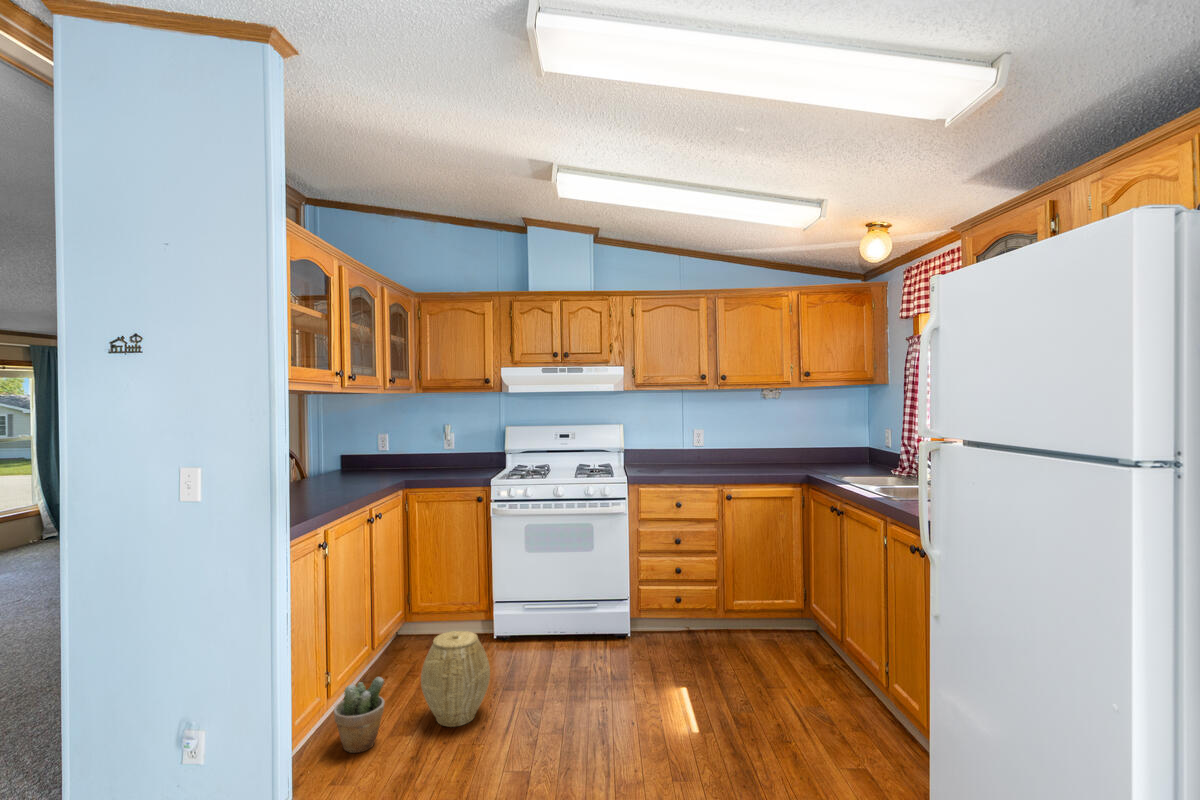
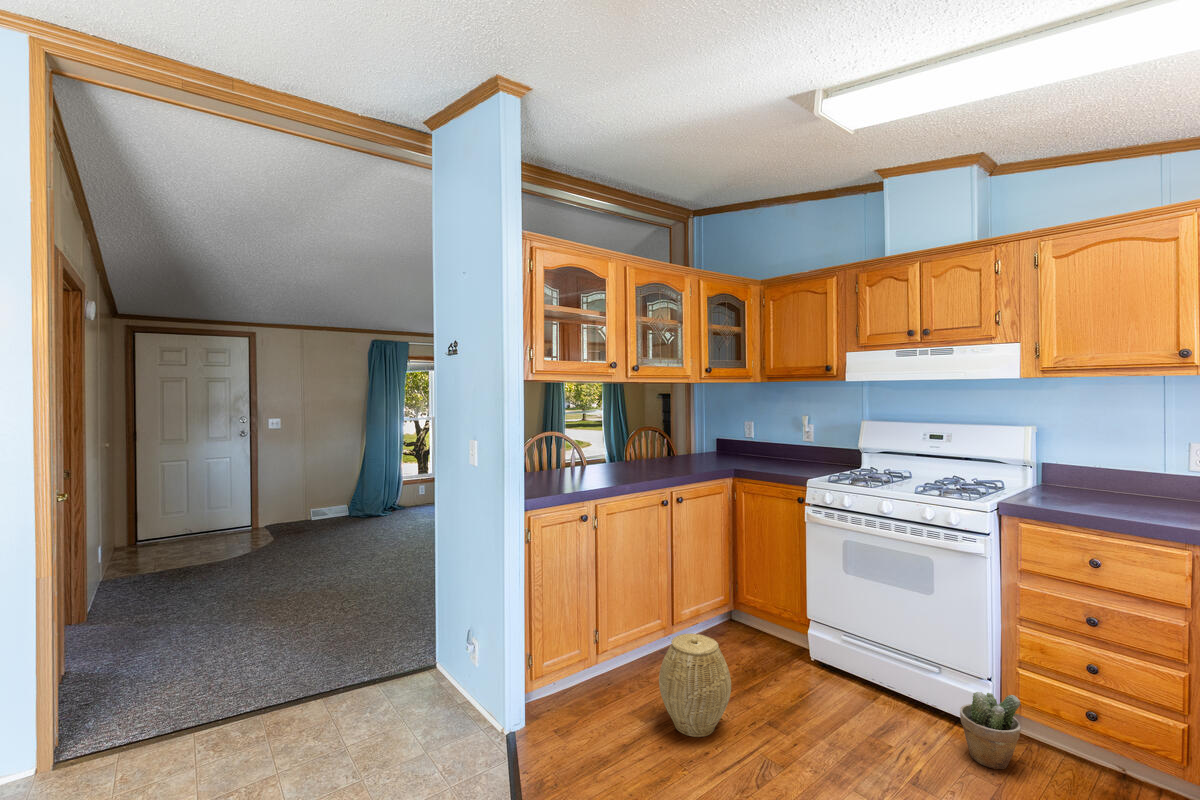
potted plant: present [334,677,385,753] -> present [960,692,1021,769]

